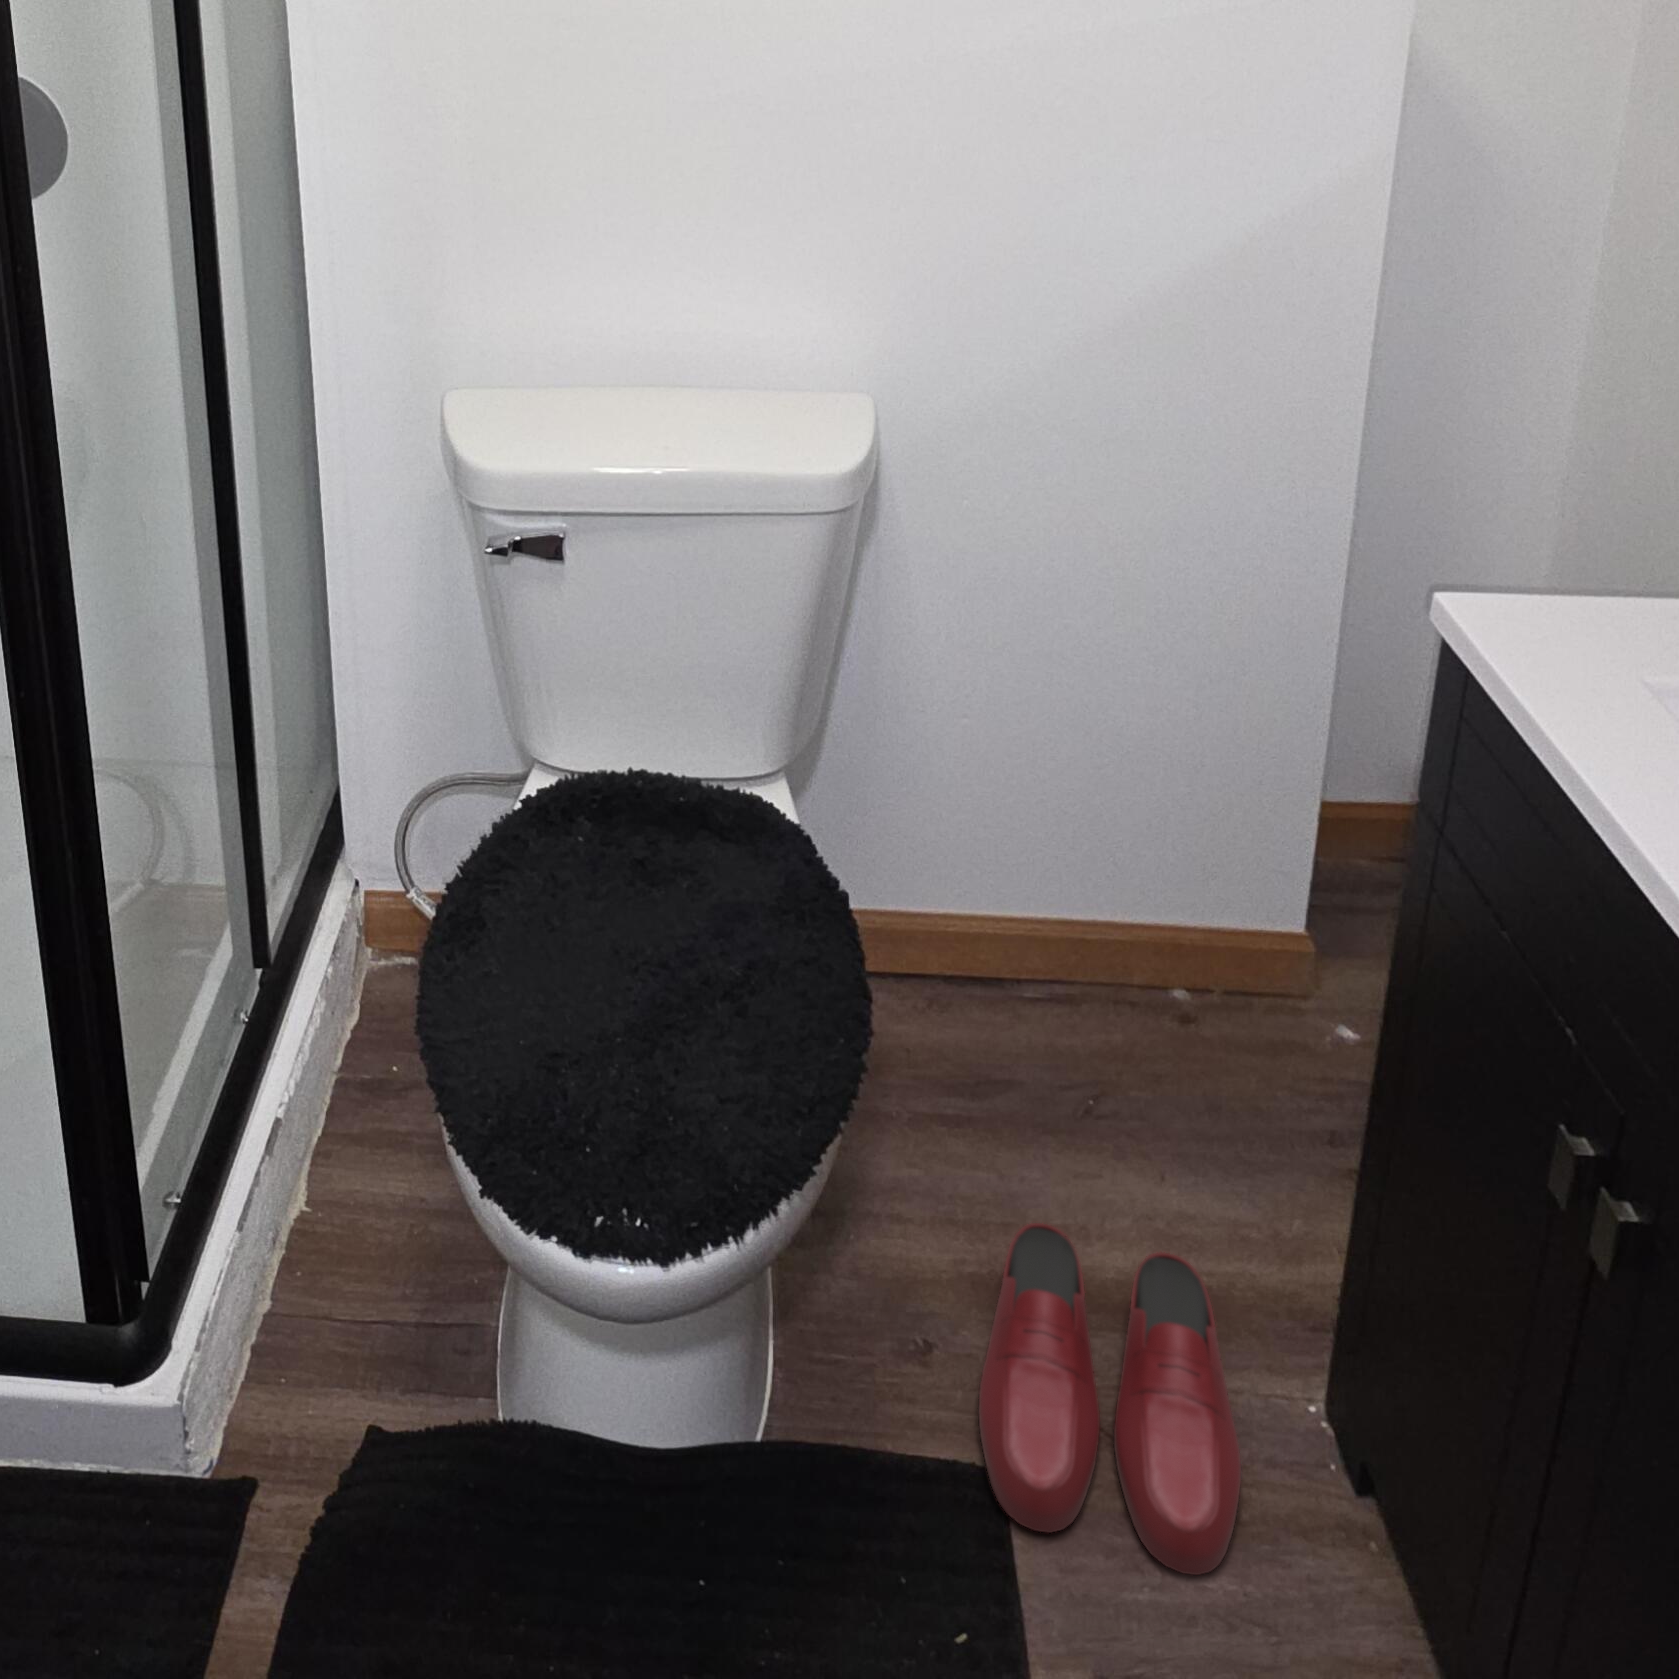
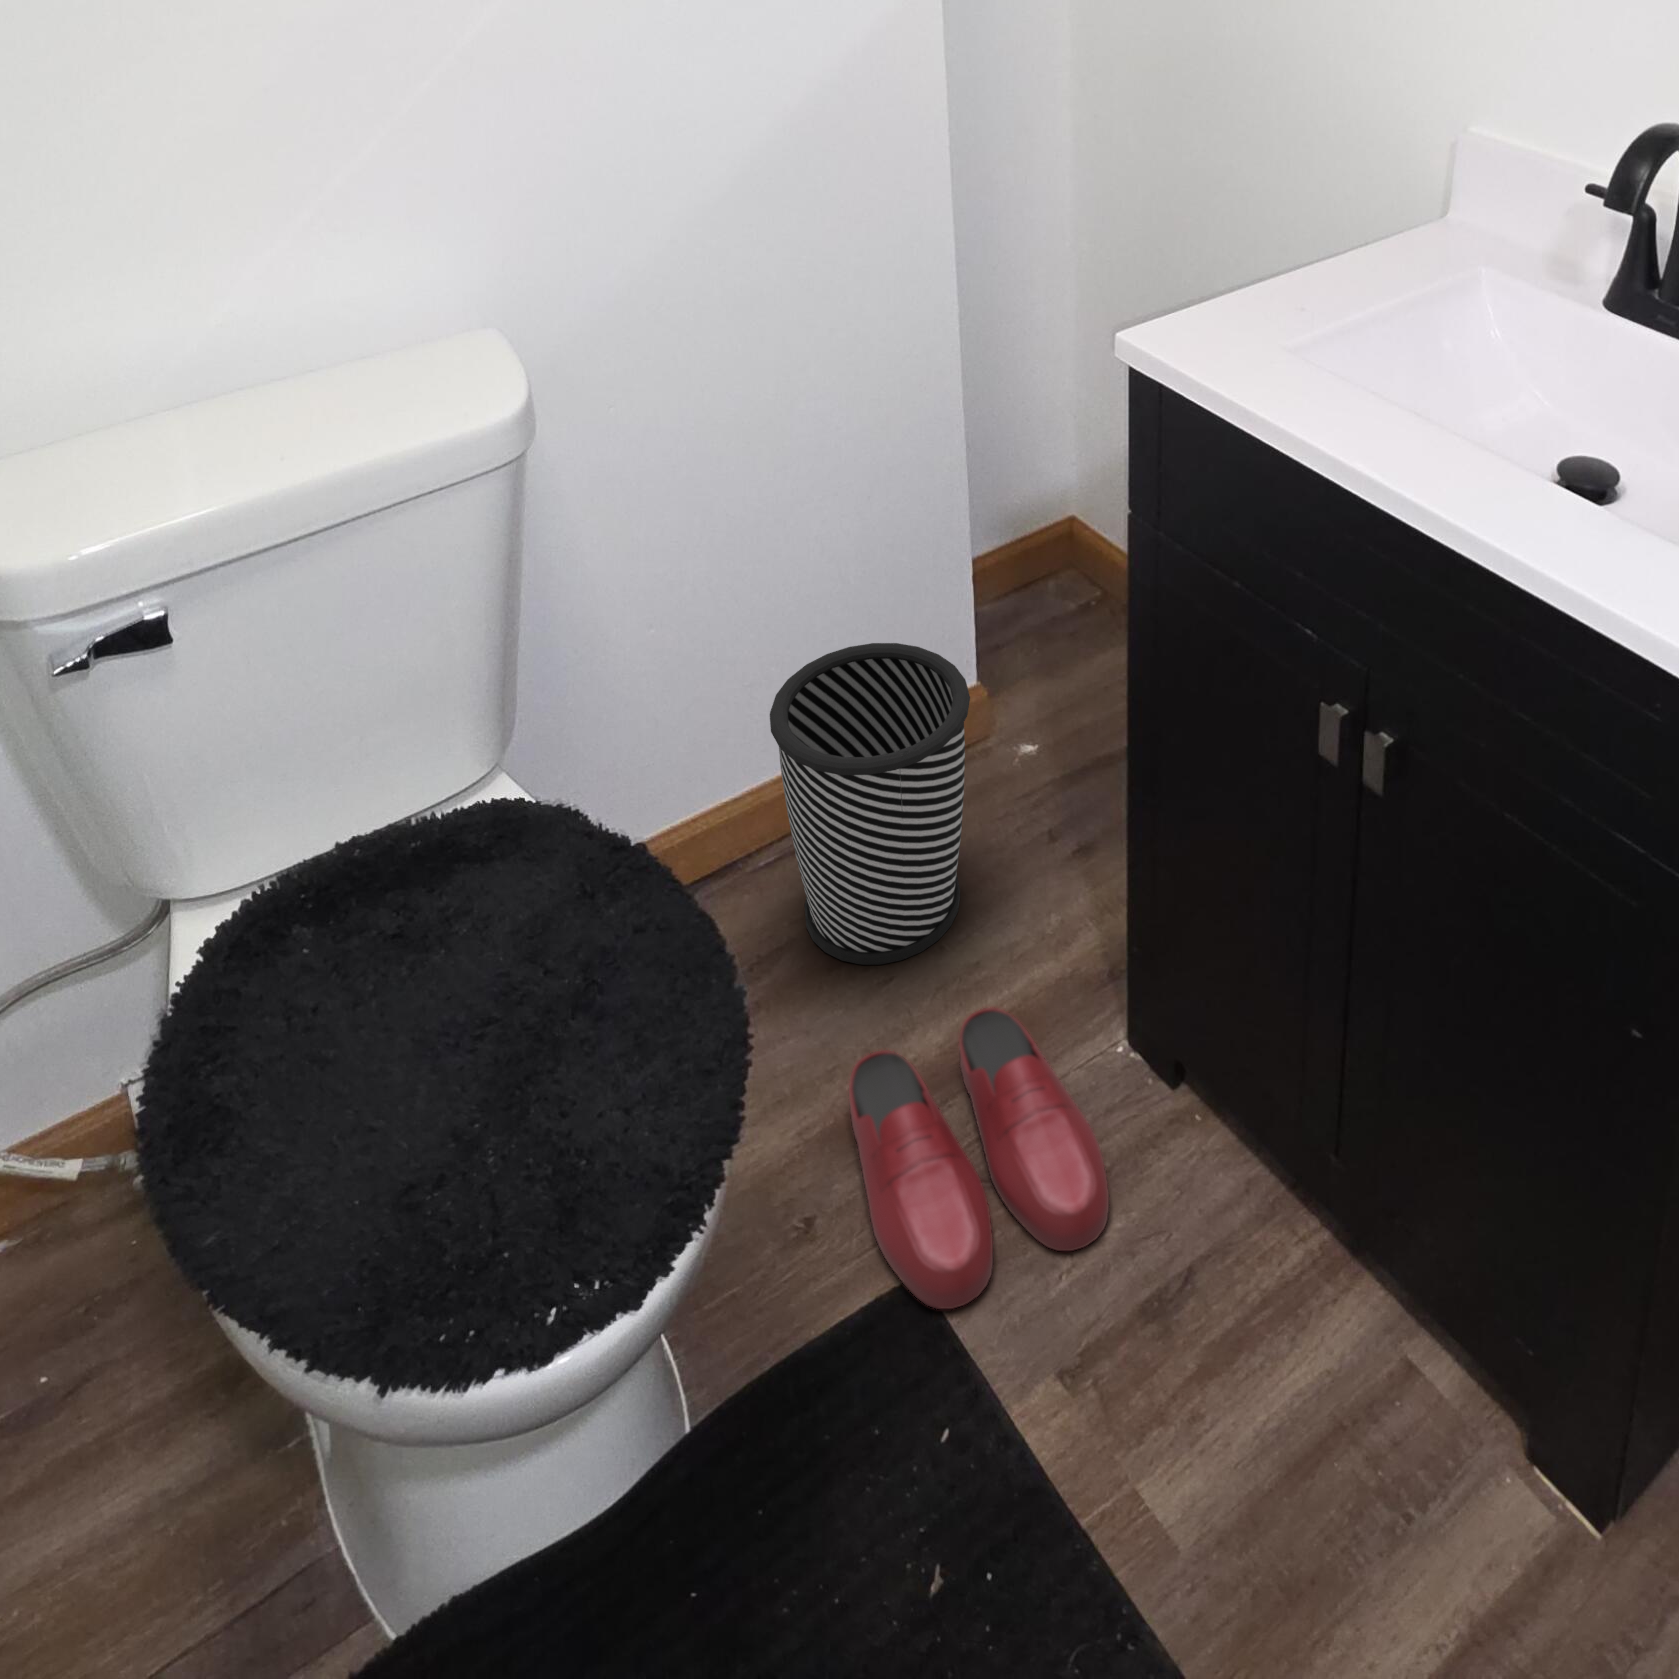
wastebasket: none [1043,811,1257,1162] -> present [770,643,970,965]

